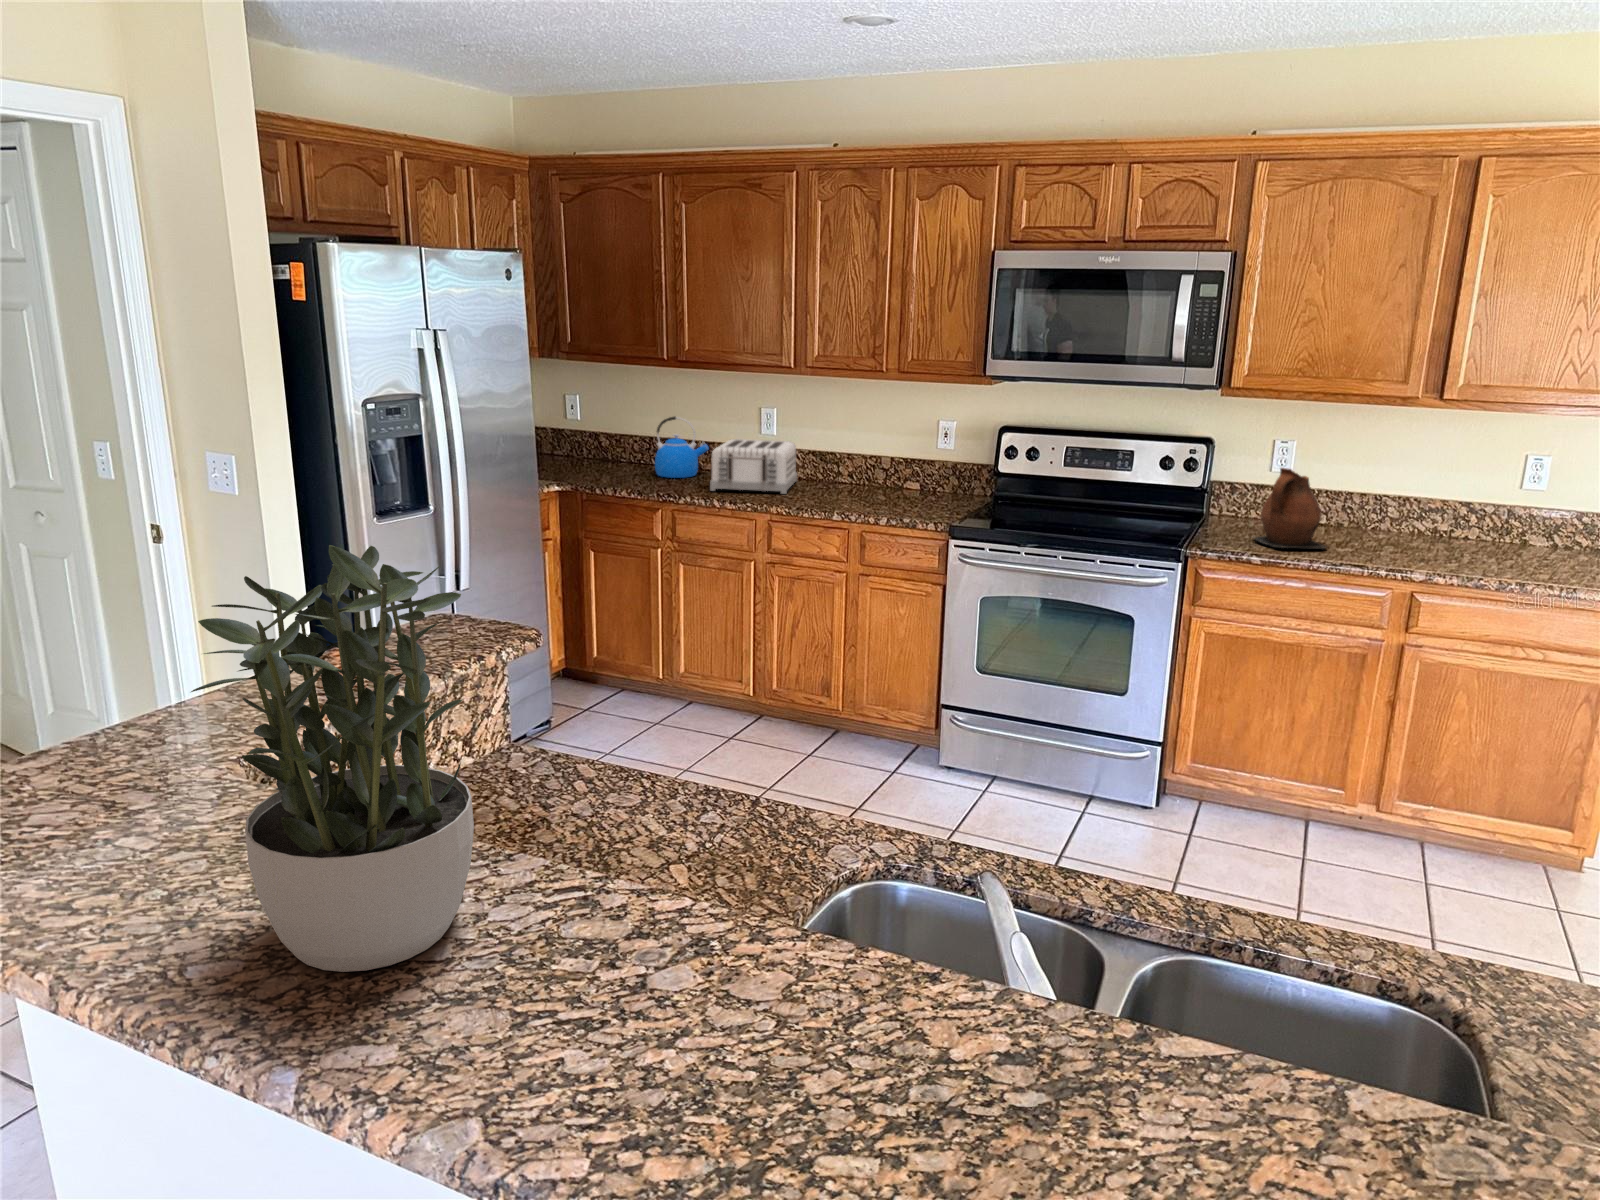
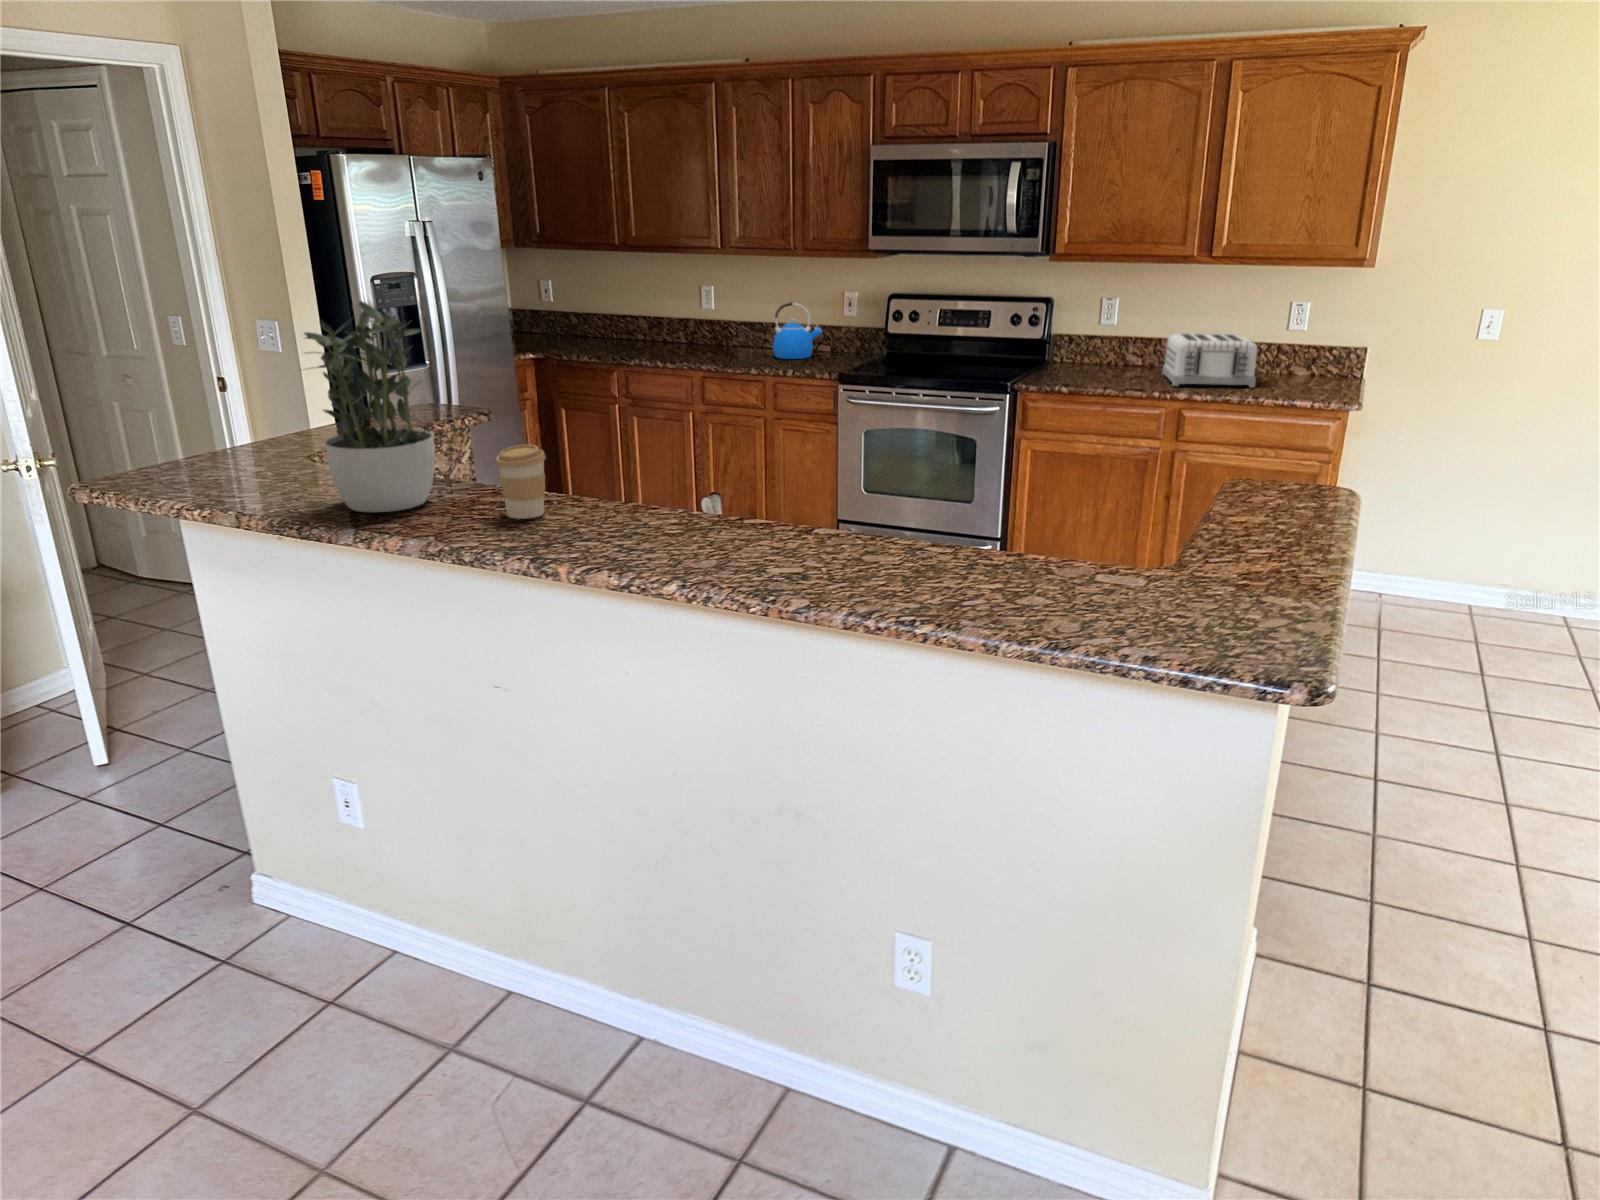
kettle: present [655,416,709,478] -> present [773,303,822,359]
toaster: present [710,439,797,494] -> present [1162,333,1257,388]
ceramic pitcher: present [1253,468,1326,549] -> none [1071,316,1127,381]
coffee cup: none [611,840,715,1008] -> present [496,445,545,519]

